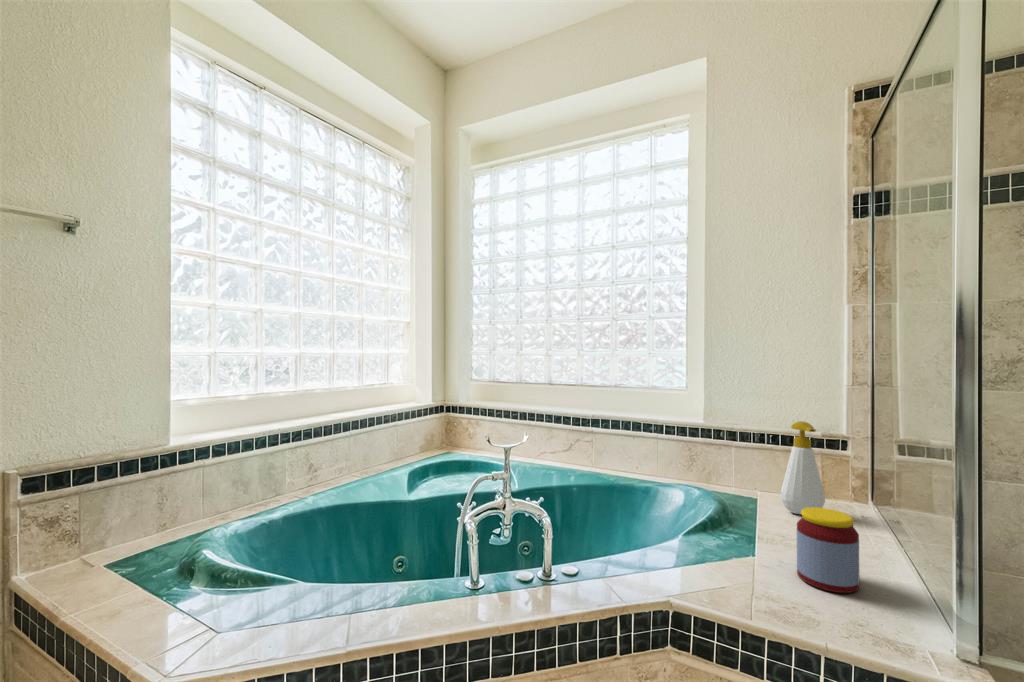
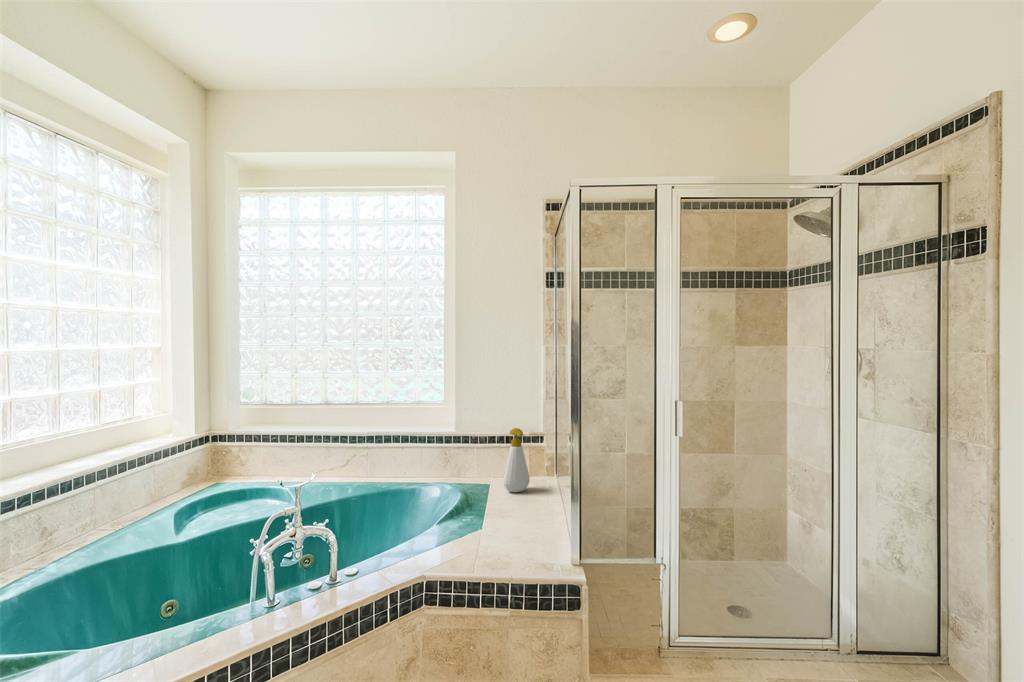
jar: present [797,507,859,593] -> none [505,491,538,544]

